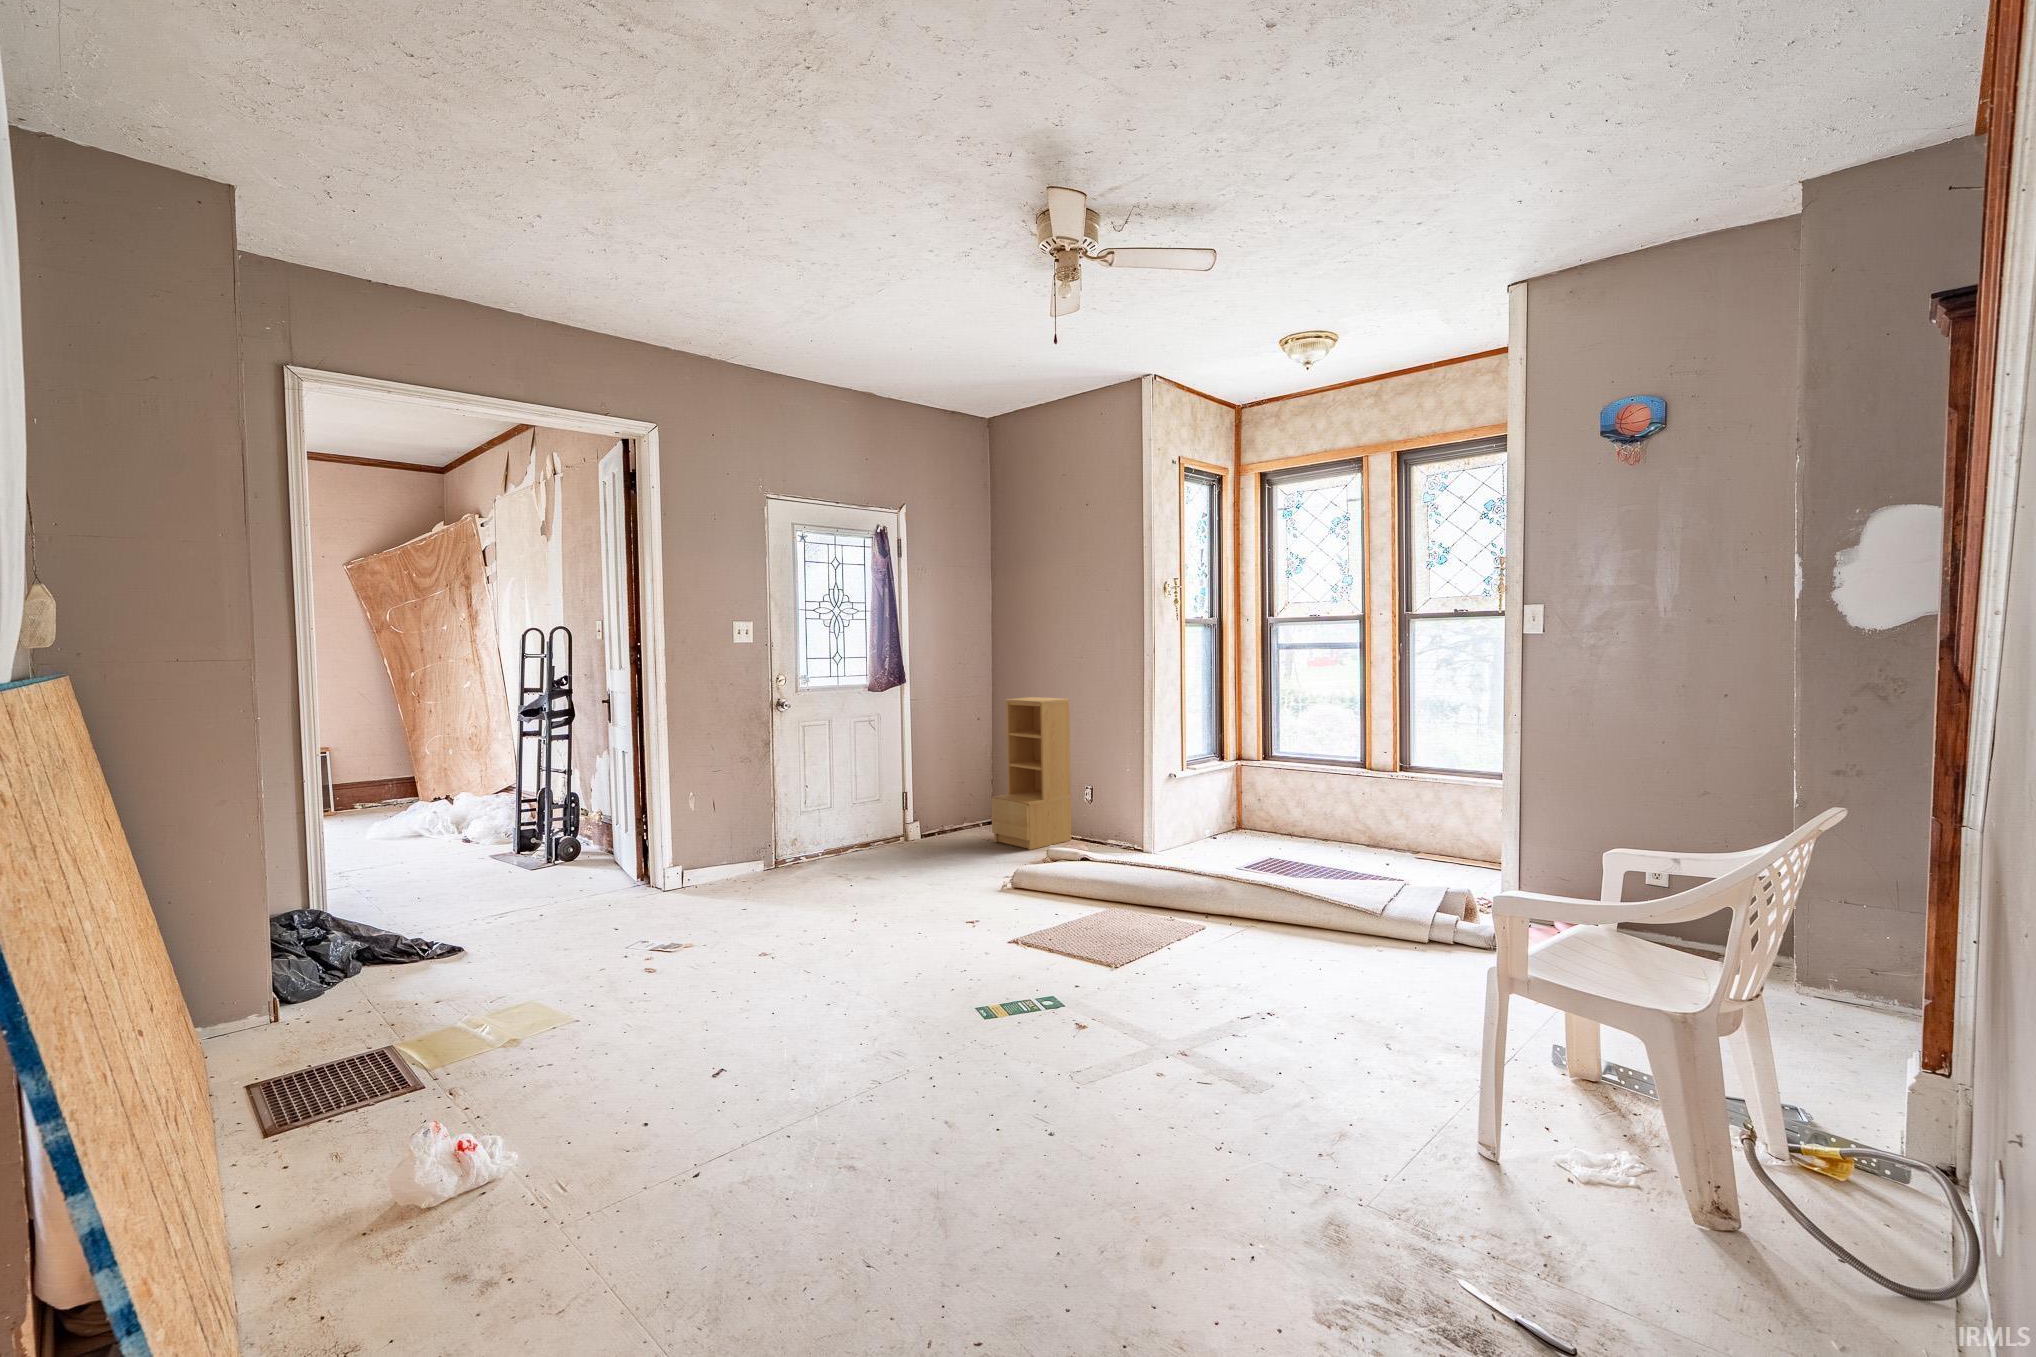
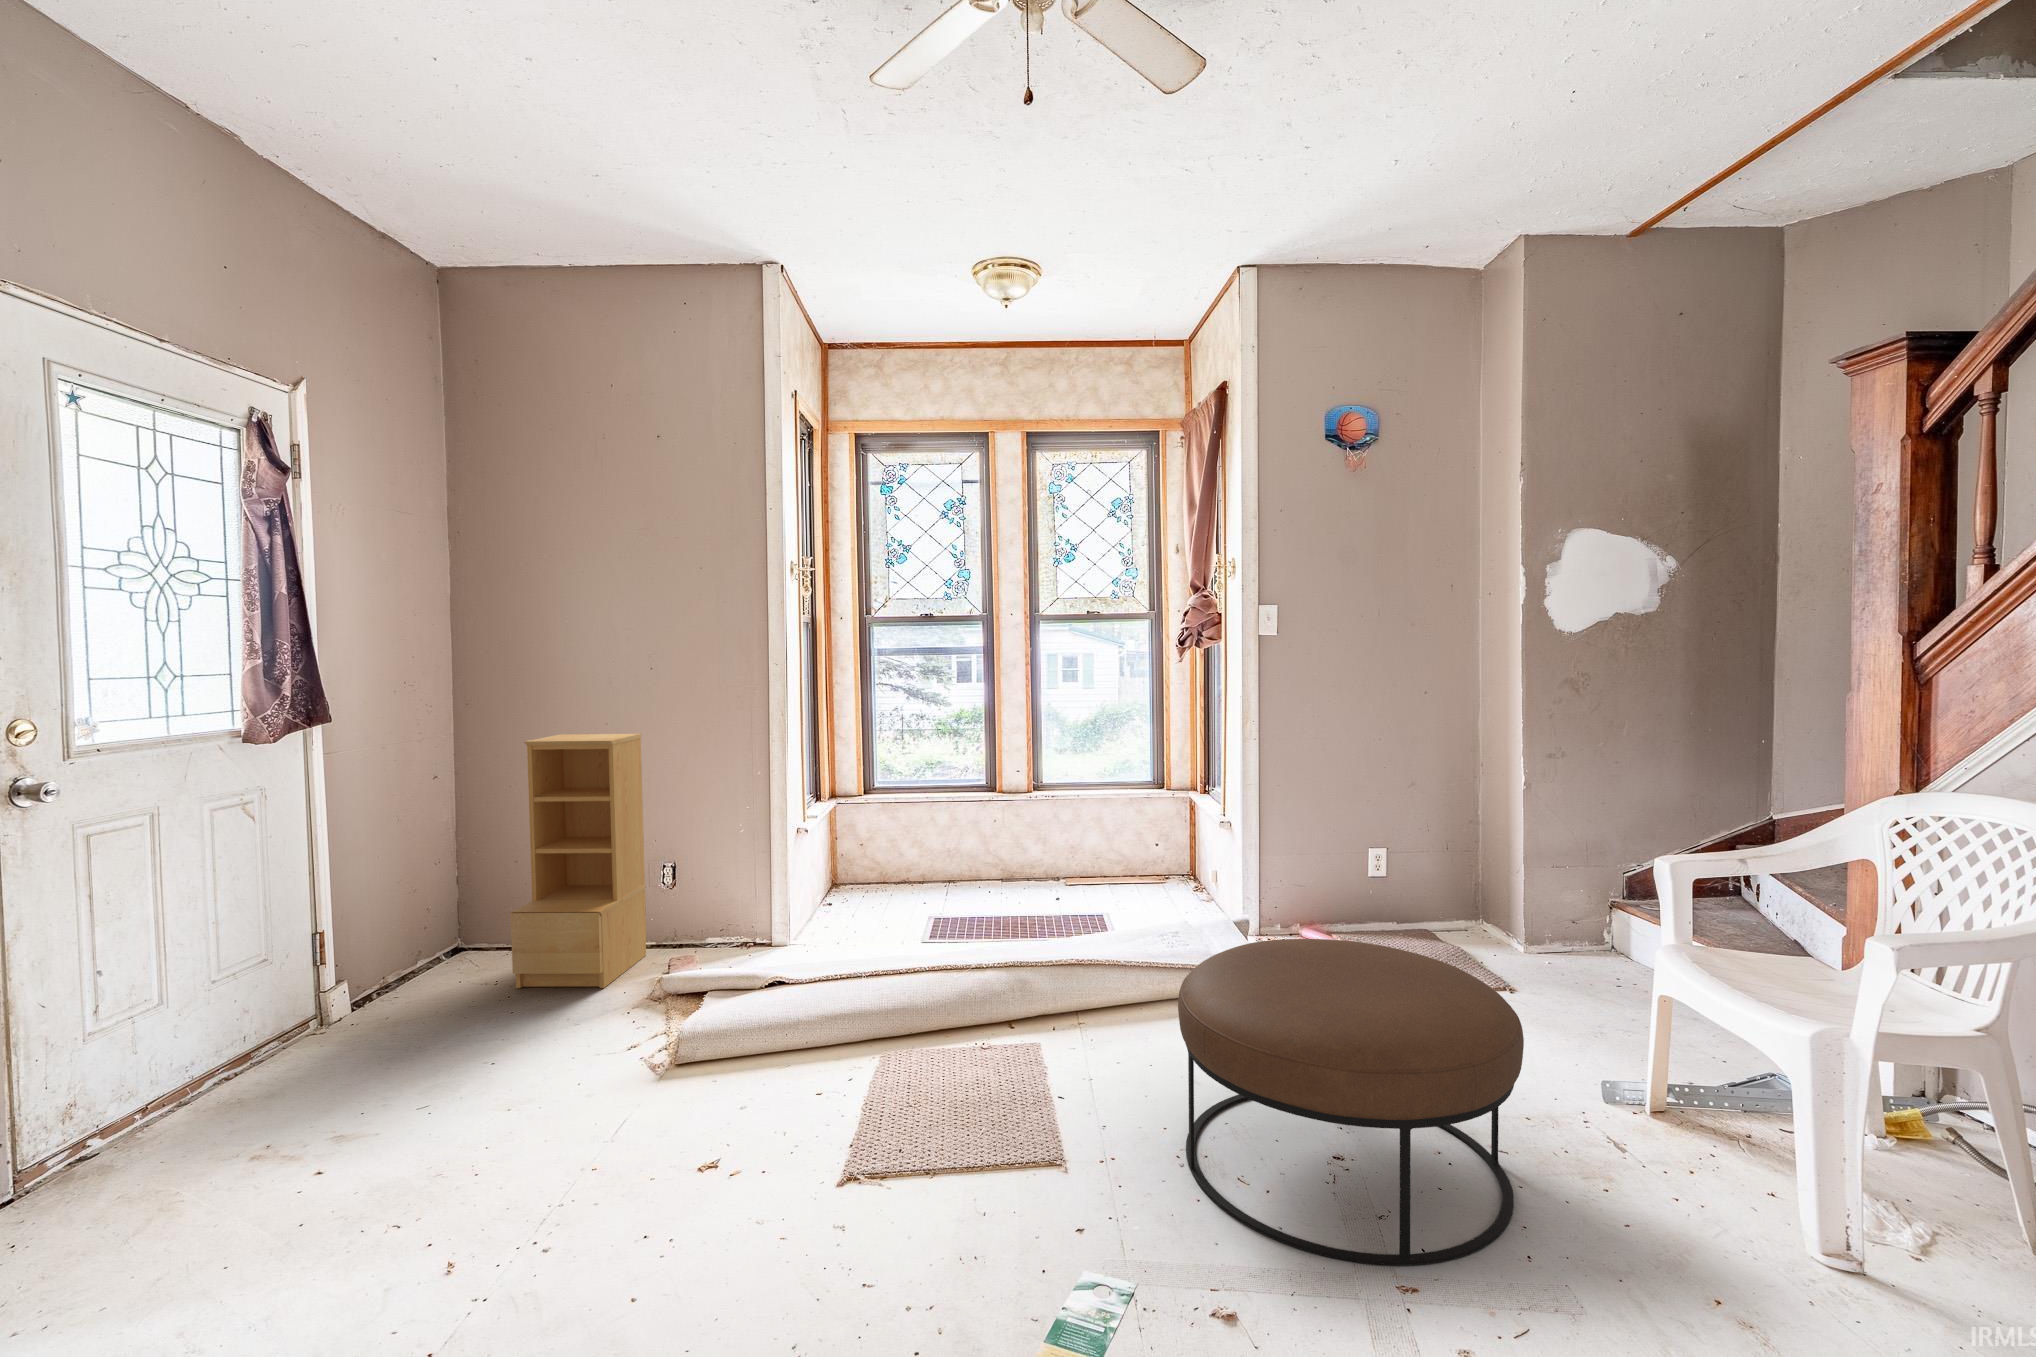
ottoman: none [1153,866,1394,1072] -> present [1178,939,1524,1265]

